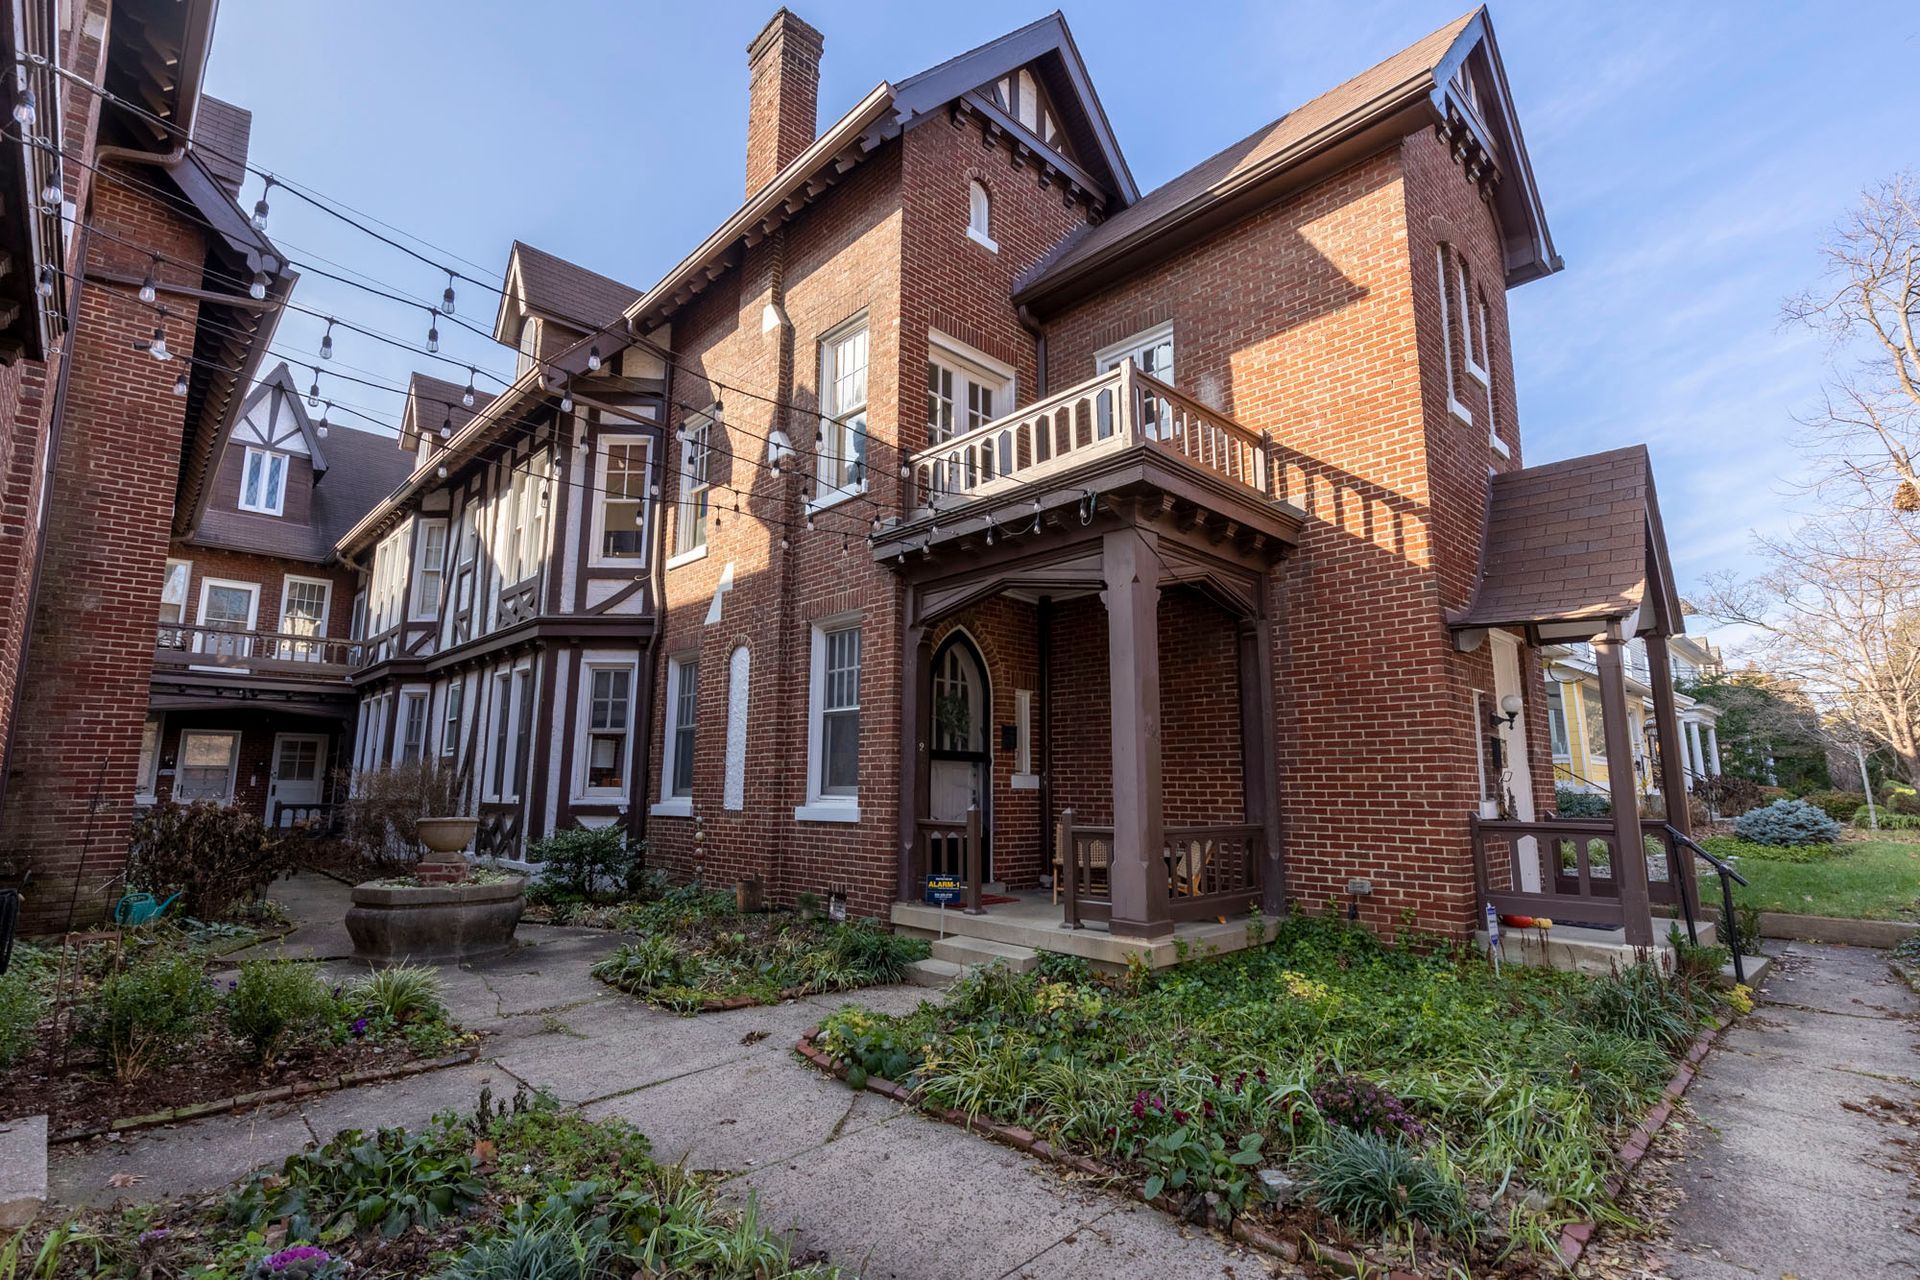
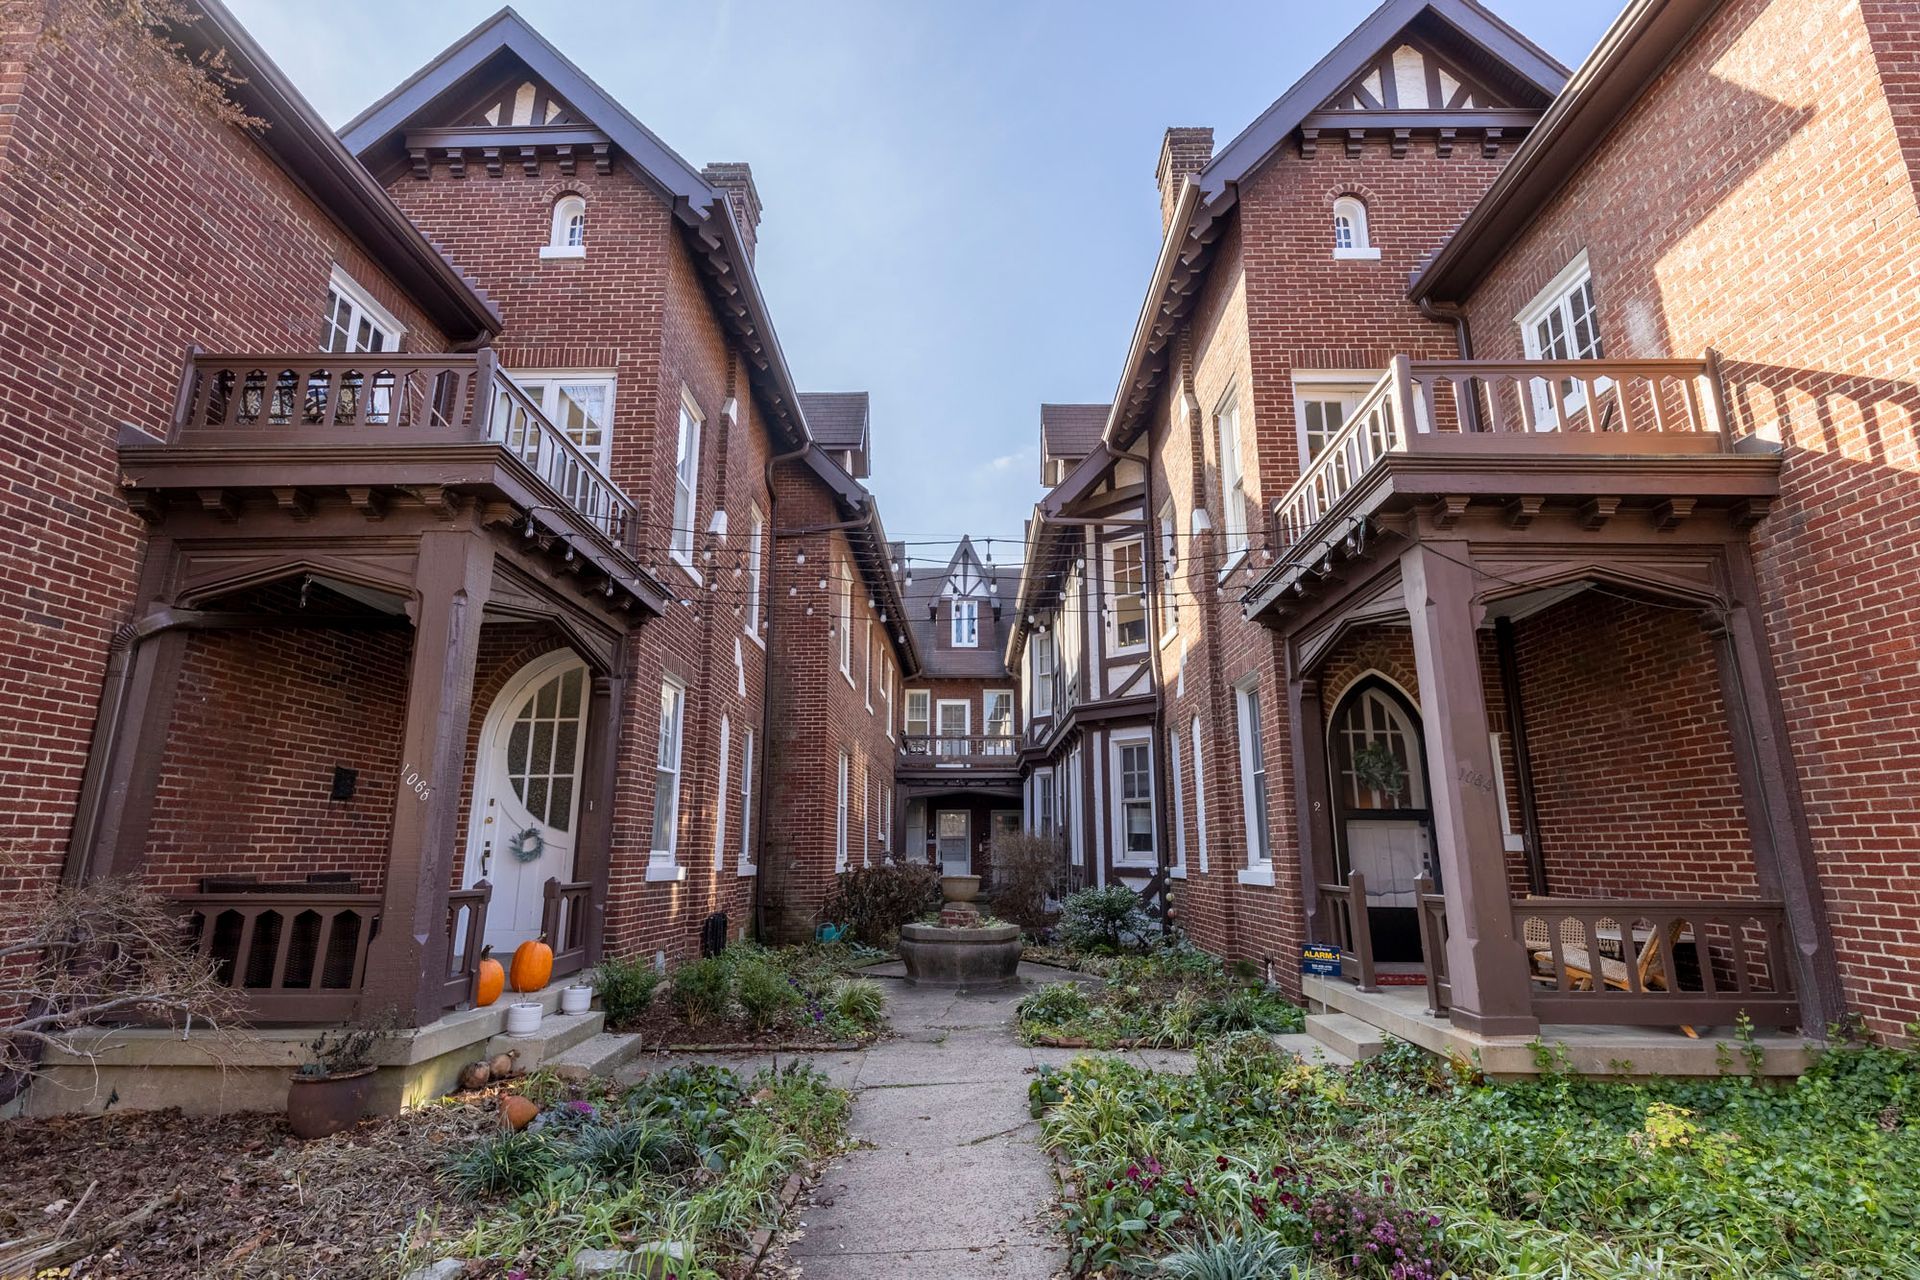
bucket: present [736,866,767,912] -> none [1193,931,1225,976]

